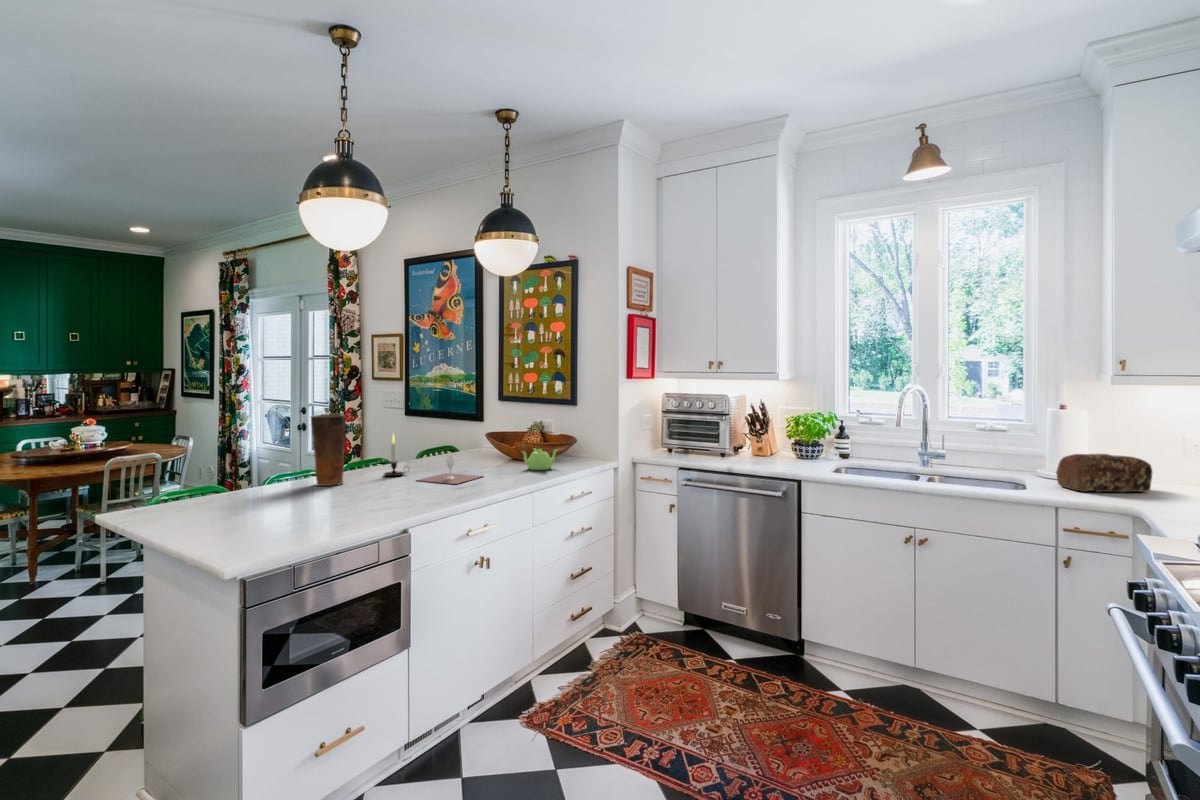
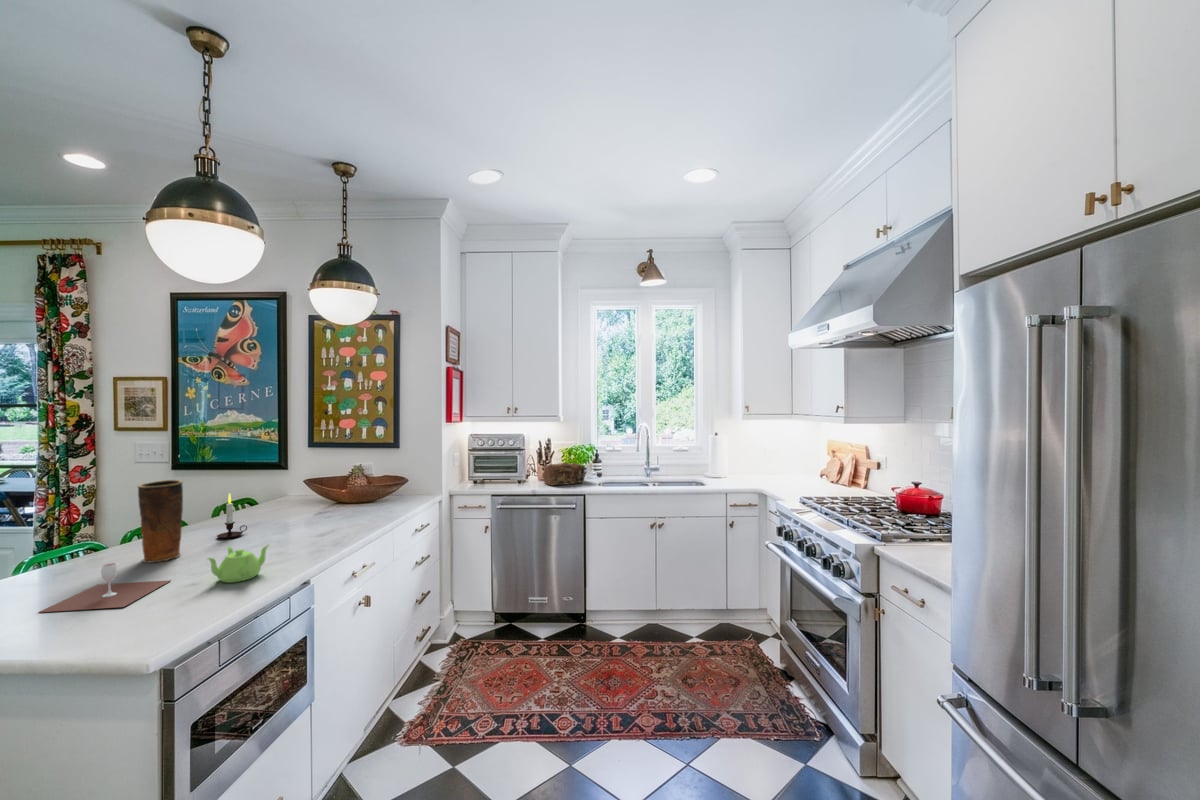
teapot: present [523,449,557,470] -> present [208,545,269,583]
bread loaf: present [1056,454,1153,492] -> present [543,463,585,486]
wine glass: present [418,456,482,484] -> present [39,563,170,613]

